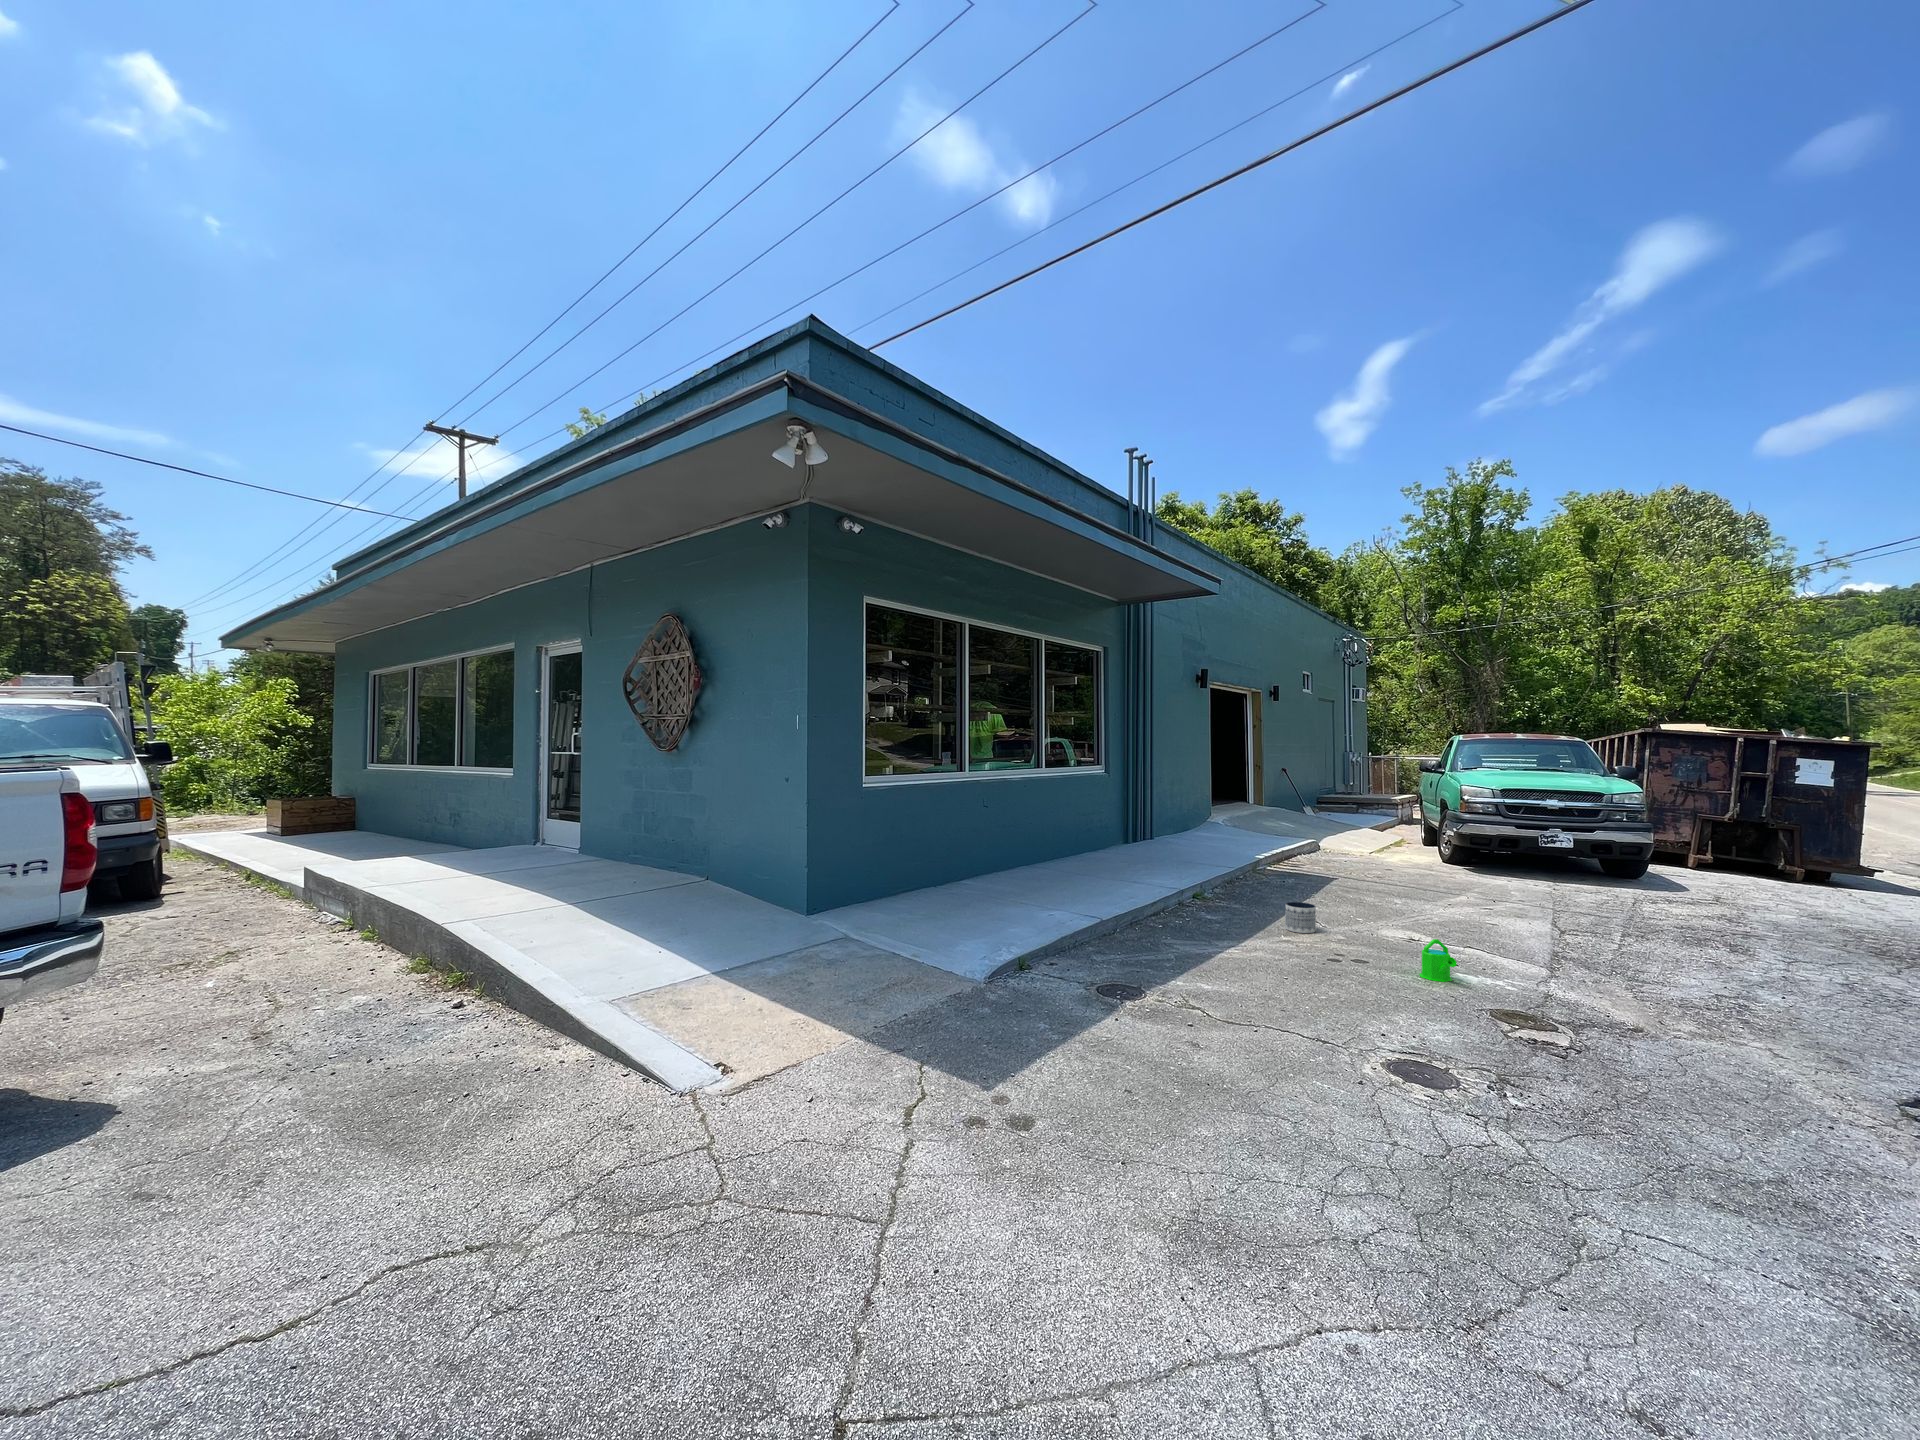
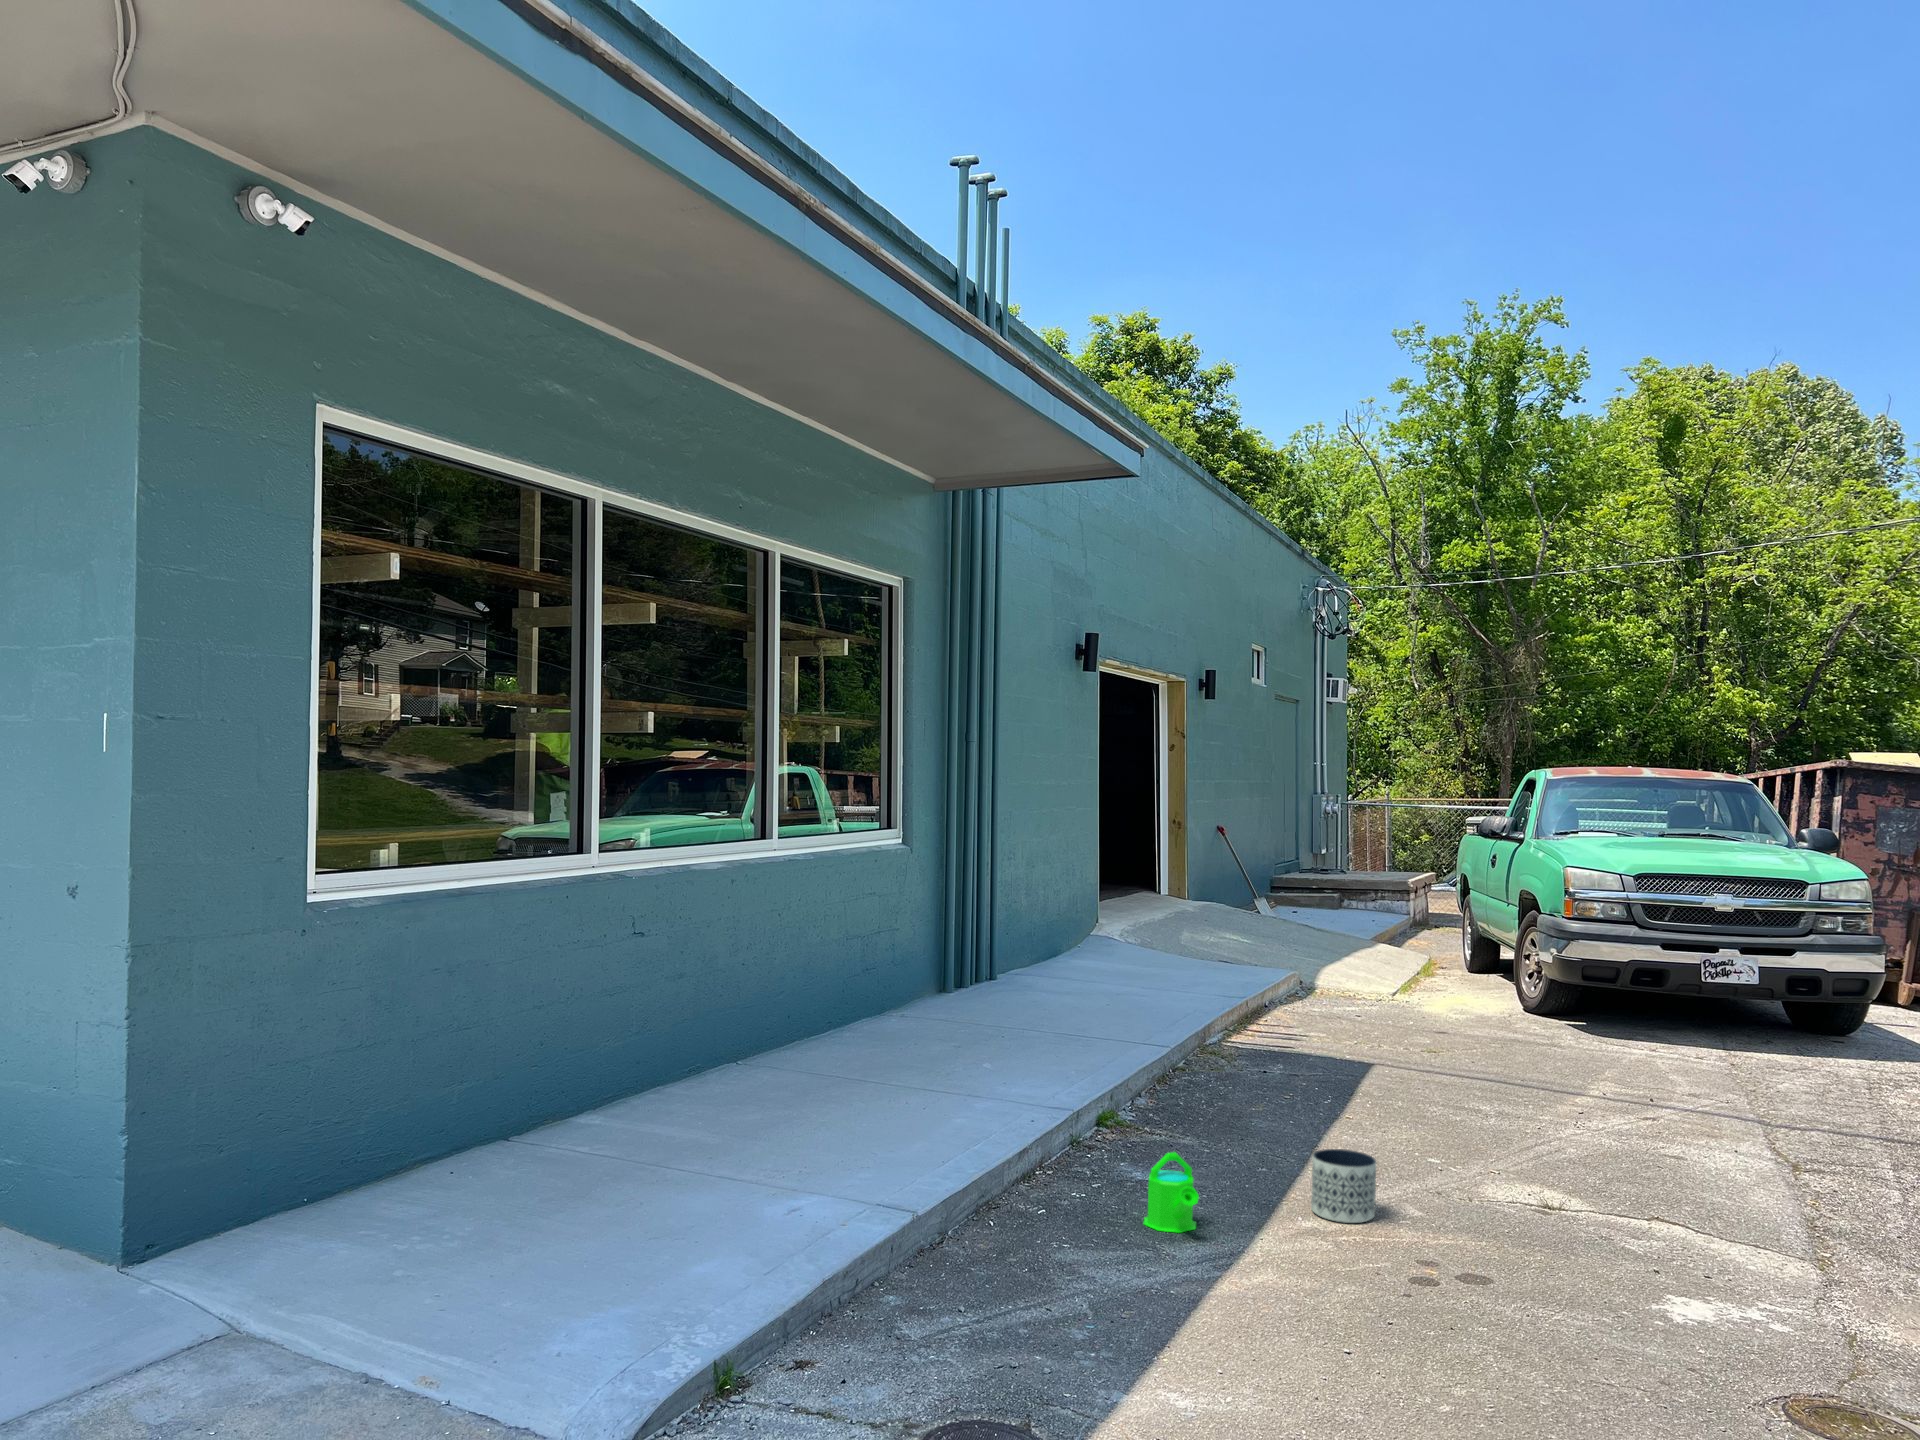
watering can: present [1419,939,1457,982] -> present [1143,1152,1199,1233]

